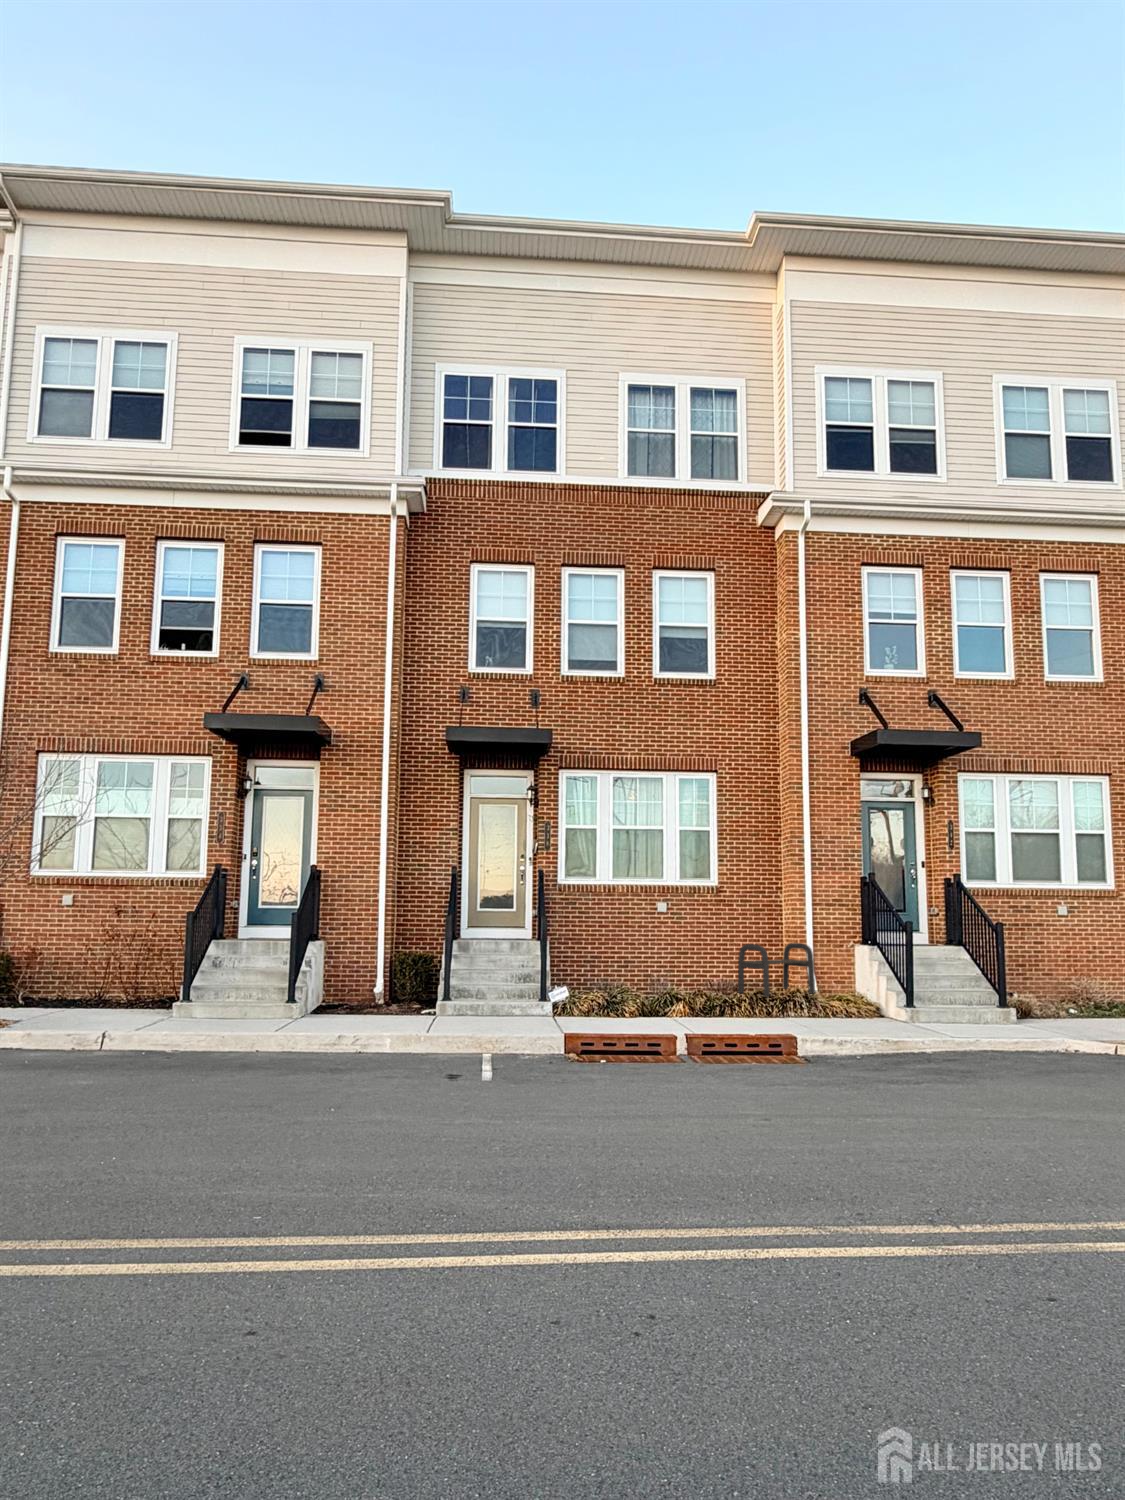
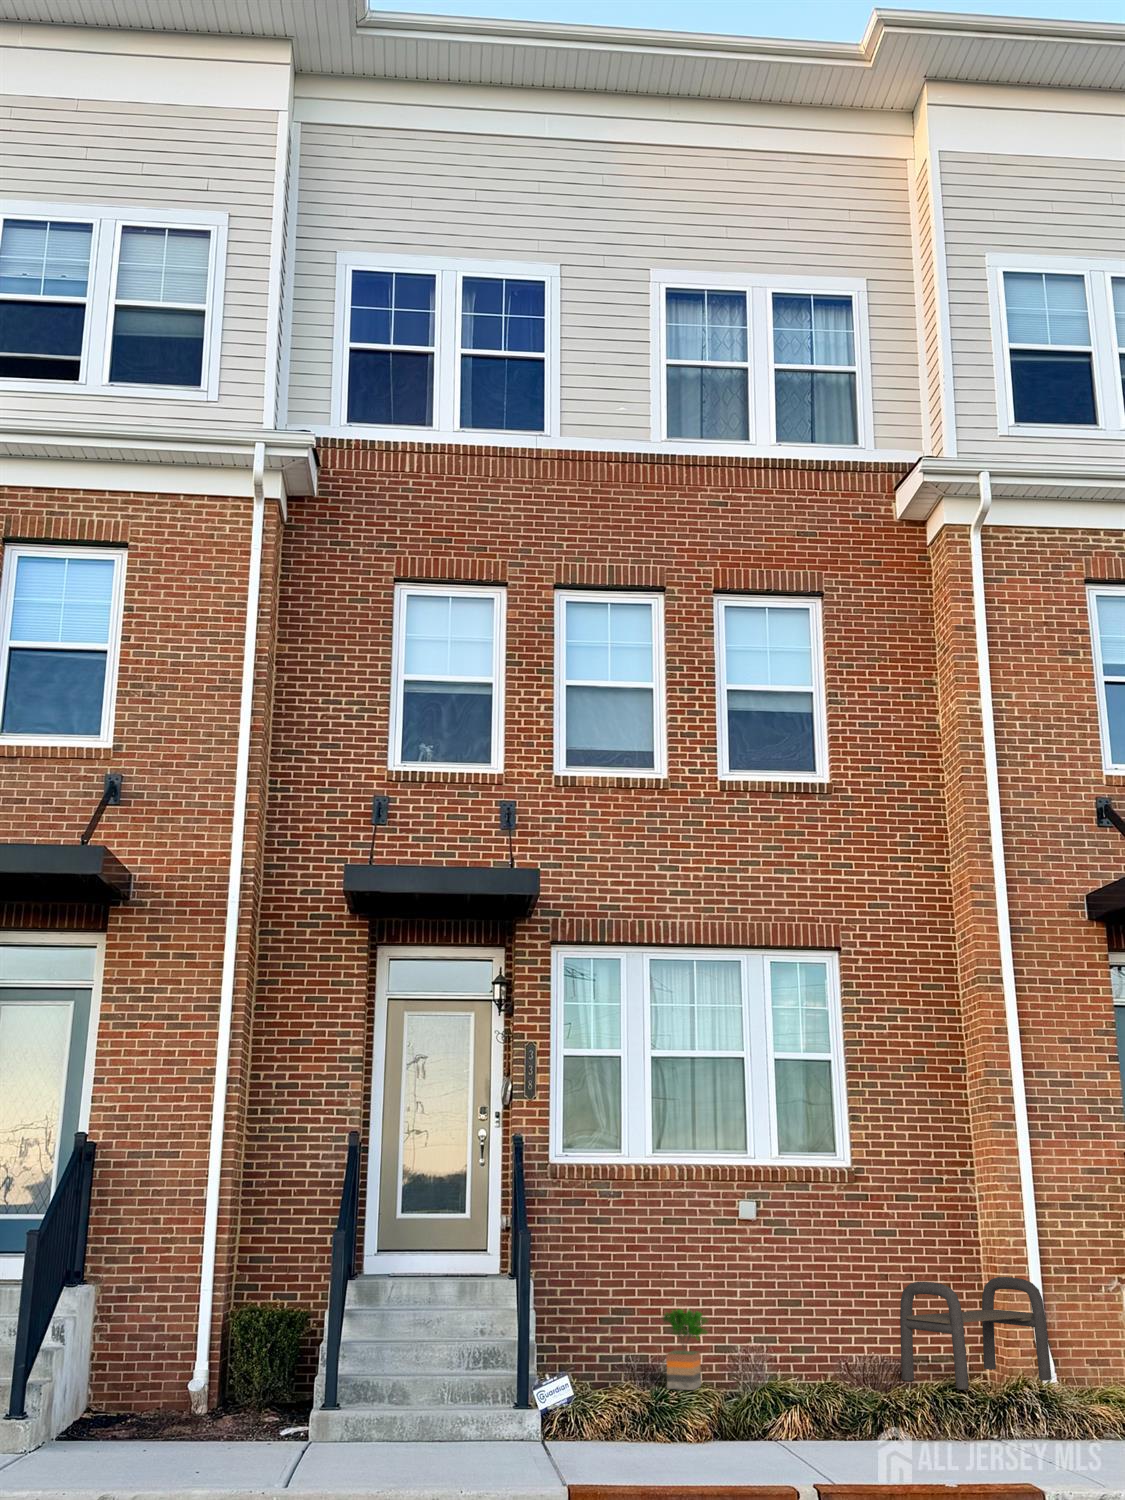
potted tree: none [614,956,639,996] -> present [663,1309,708,1390]

